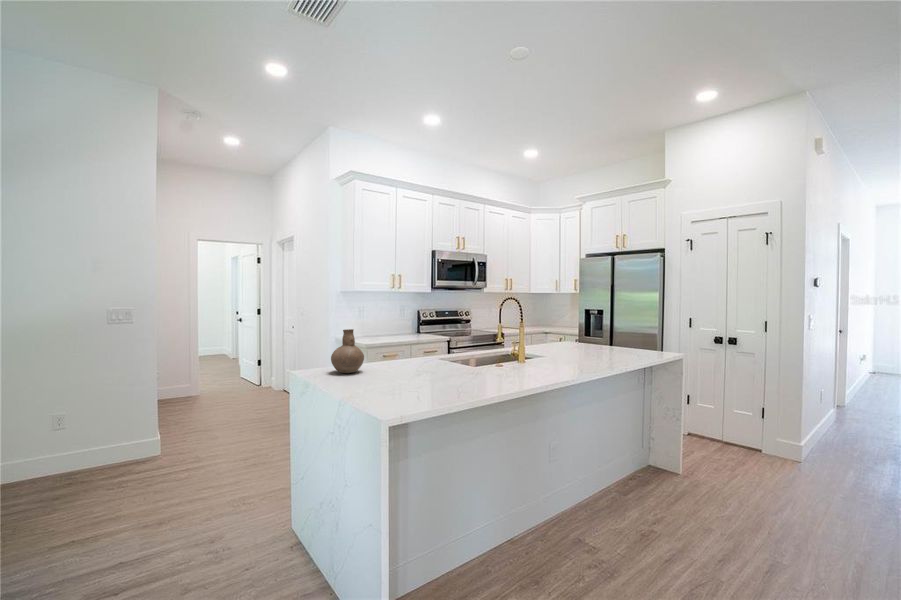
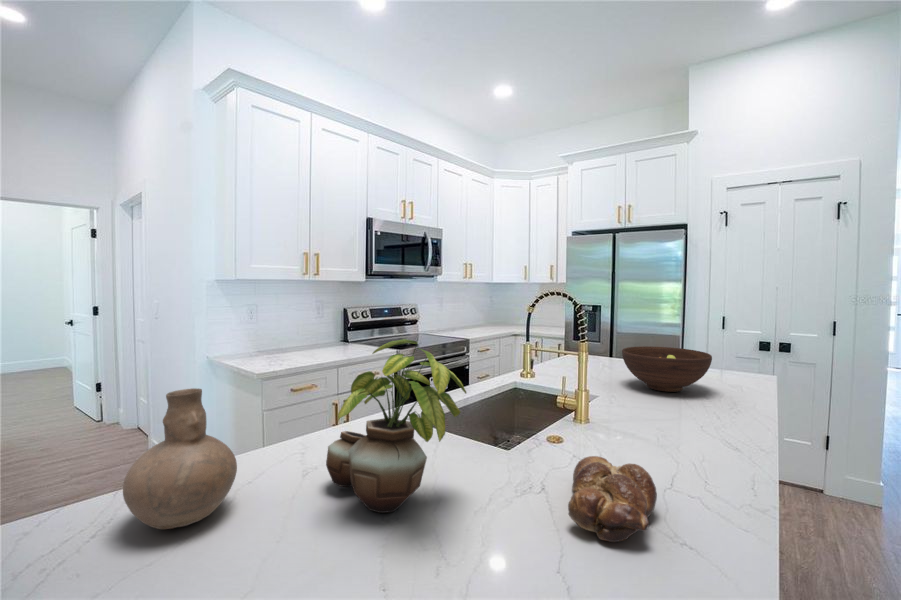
potted plant: none [395,313,445,374] -> present [326,339,466,513]
fruit bowl: none [566,331,615,356] -> present [622,346,712,392]
bread loaf: none [474,360,514,381] -> present [568,456,657,542]

